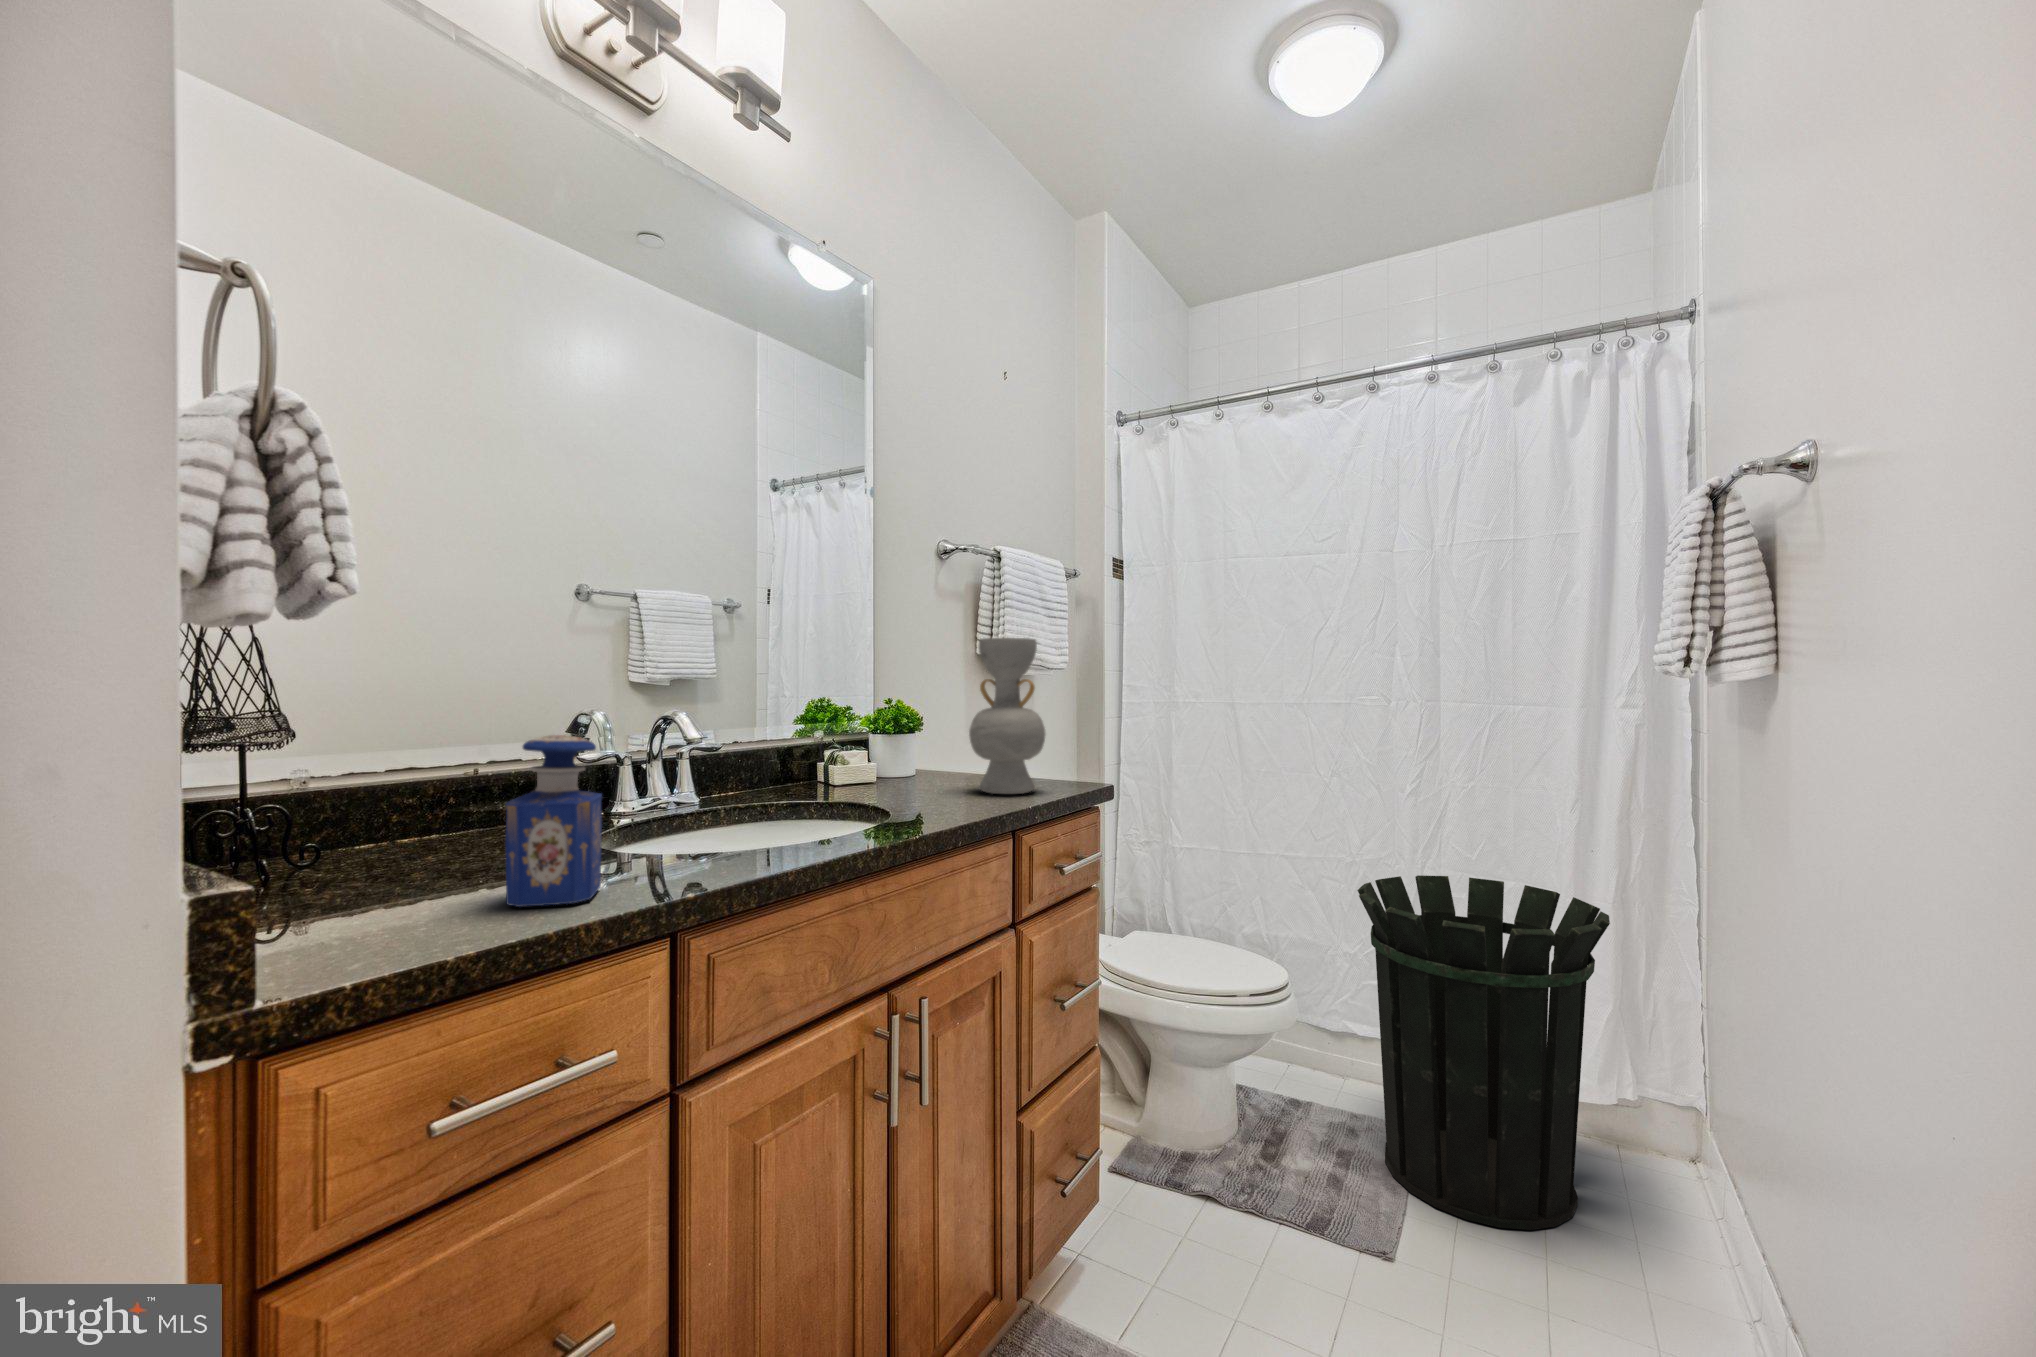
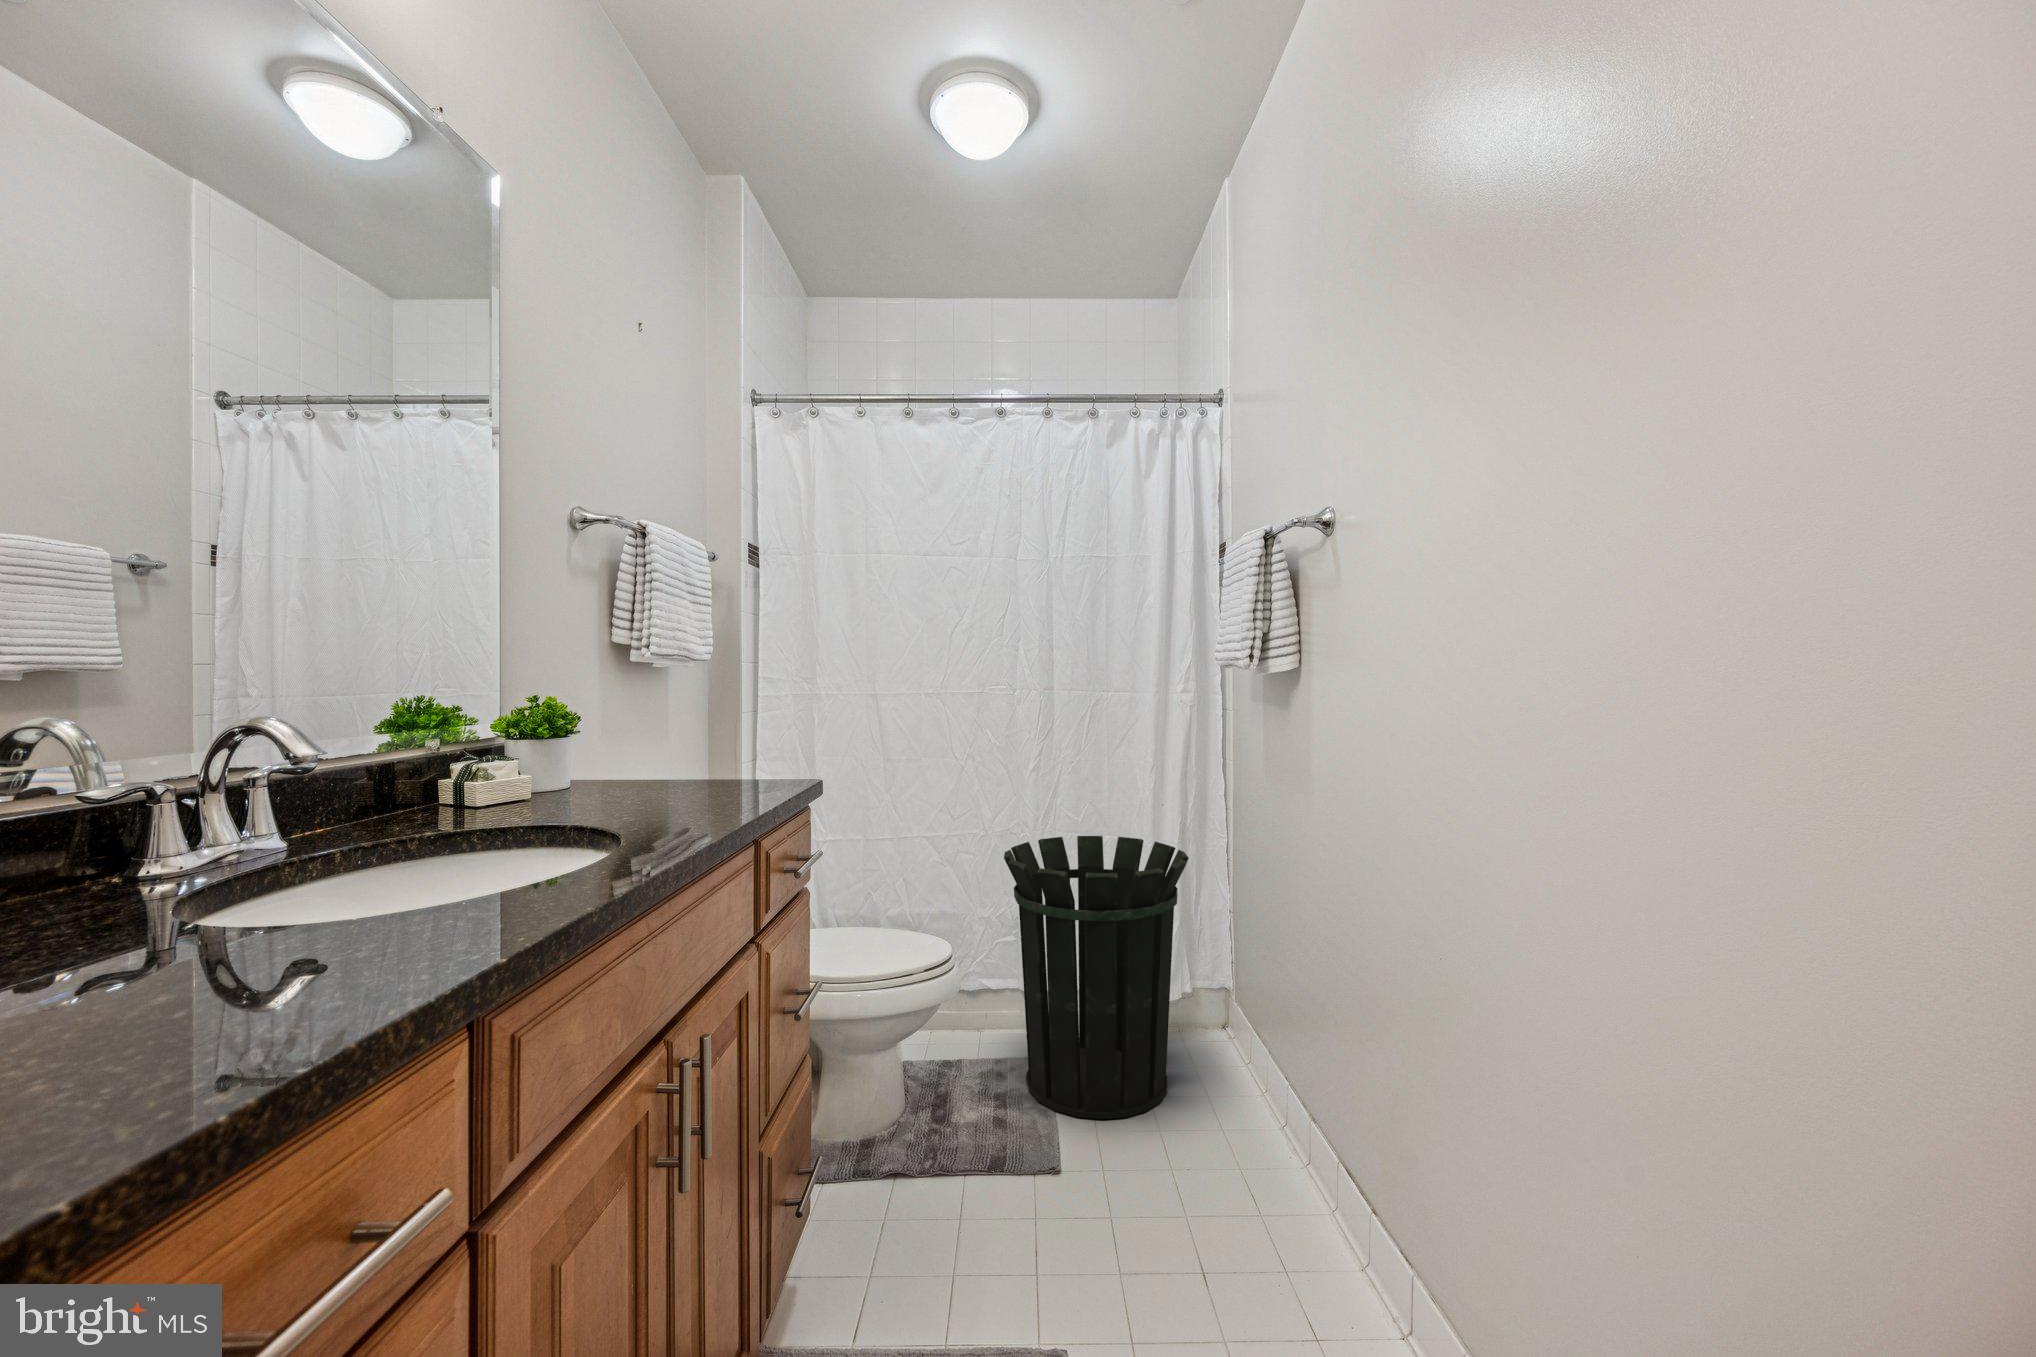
decorative vase: present [969,638,1045,794] -> none [662,623,753,799]
perfume bottle: present [506,735,602,907] -> none [145,751,323,1045]

